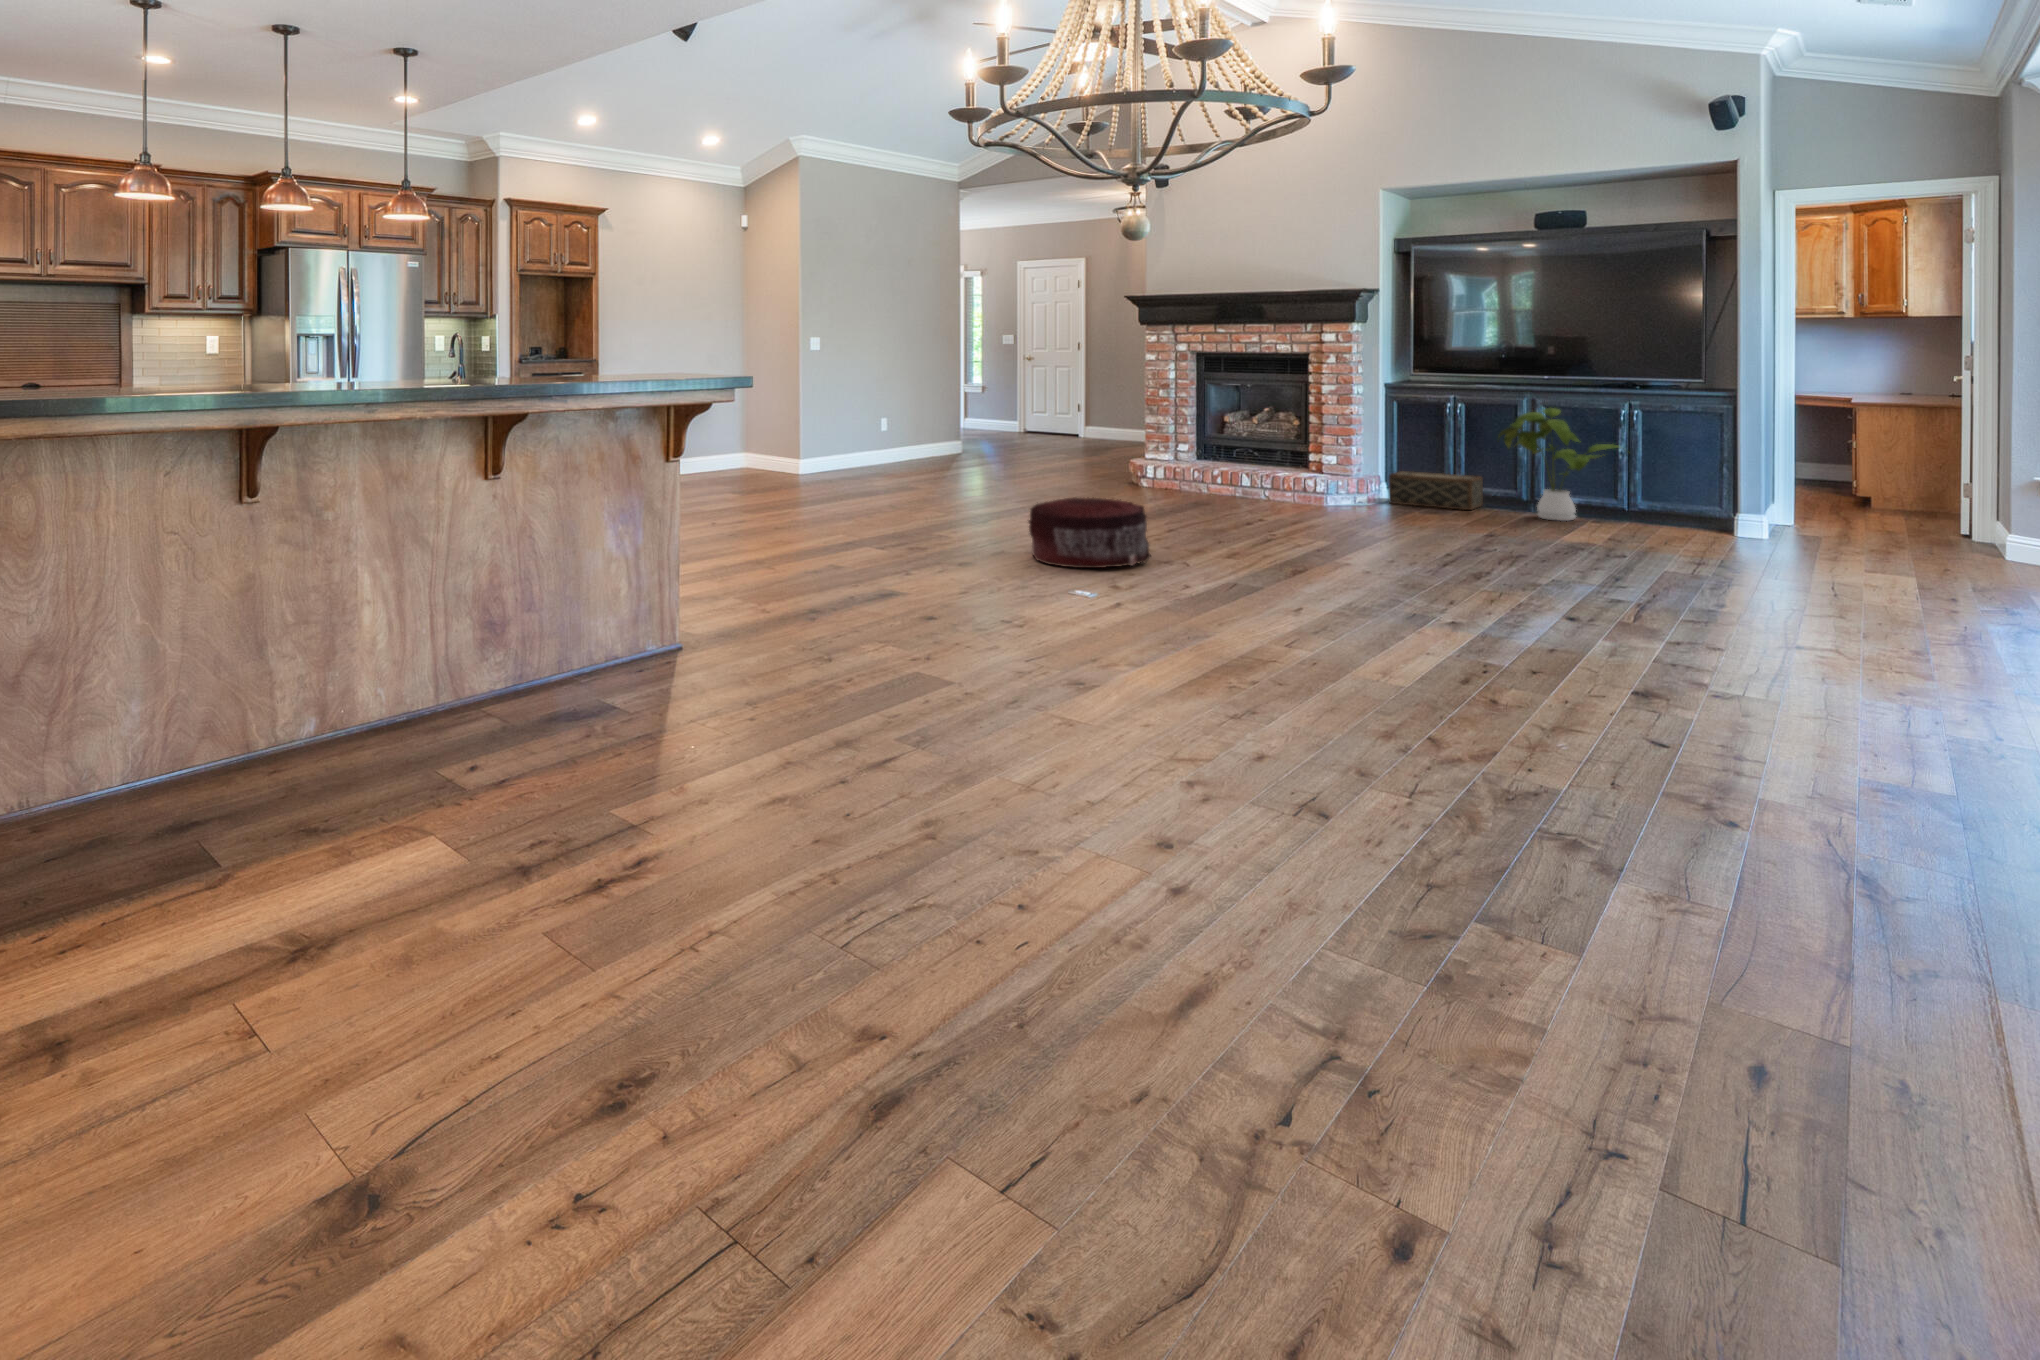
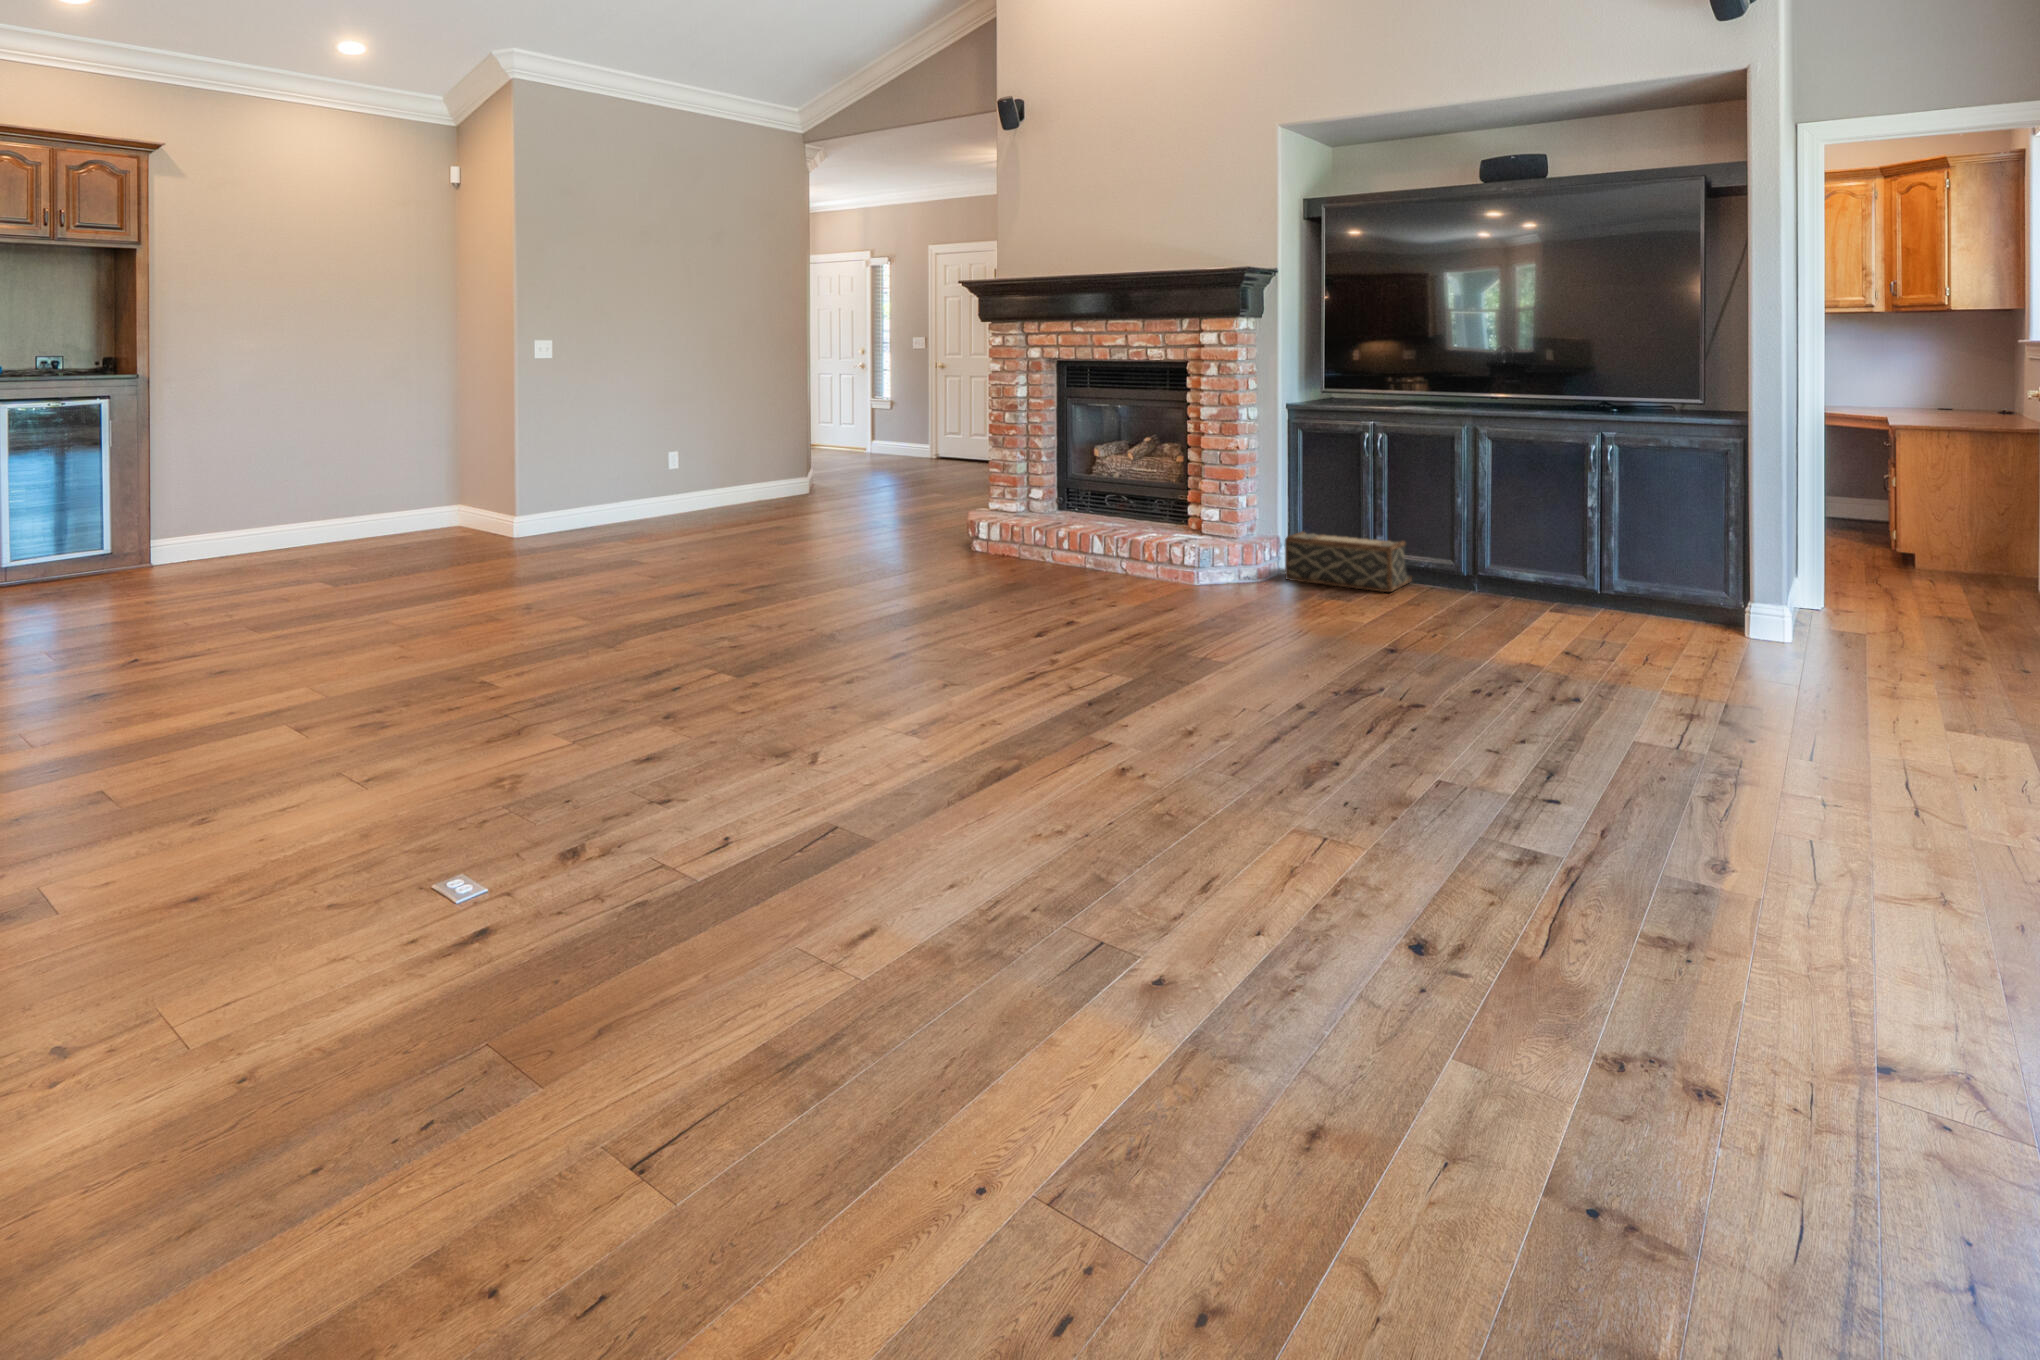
house plant: present [1498,408,1619,521] -> none [1424,443,1604,612]
pouf: present [1029,497,1151,568] -> none [509,632,743,802]

